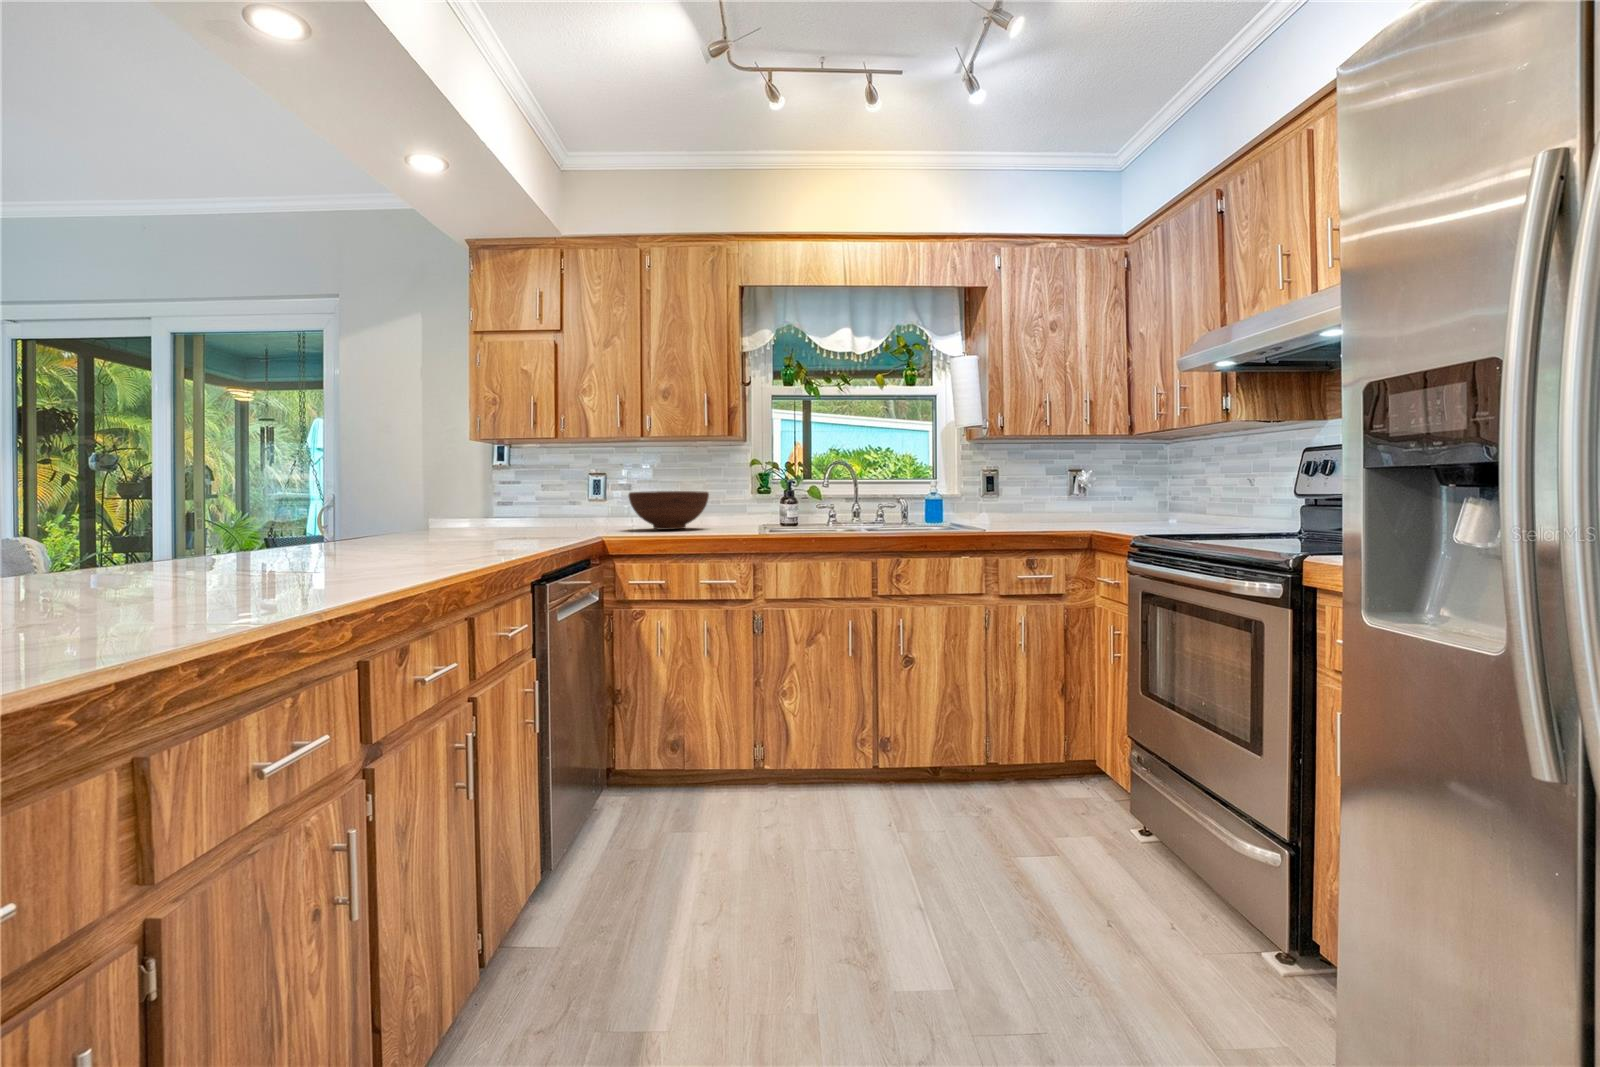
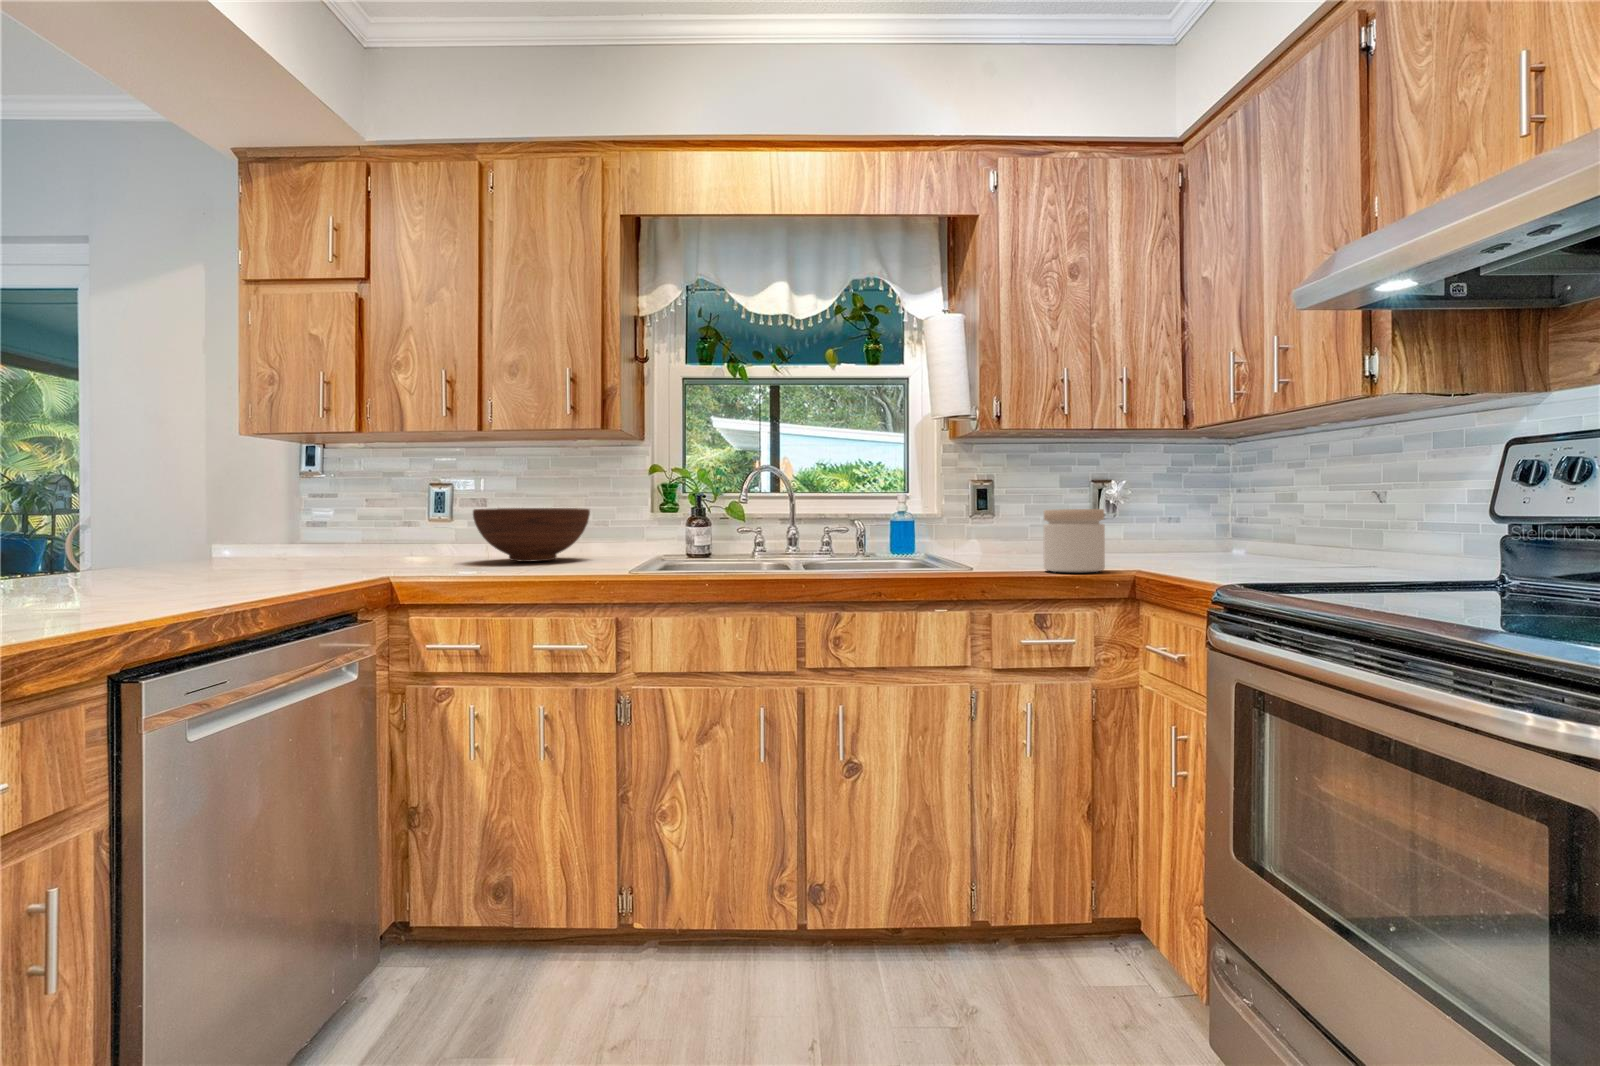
jar: none [1034,490,1074,531] -> present [1043,509,1105,572]

